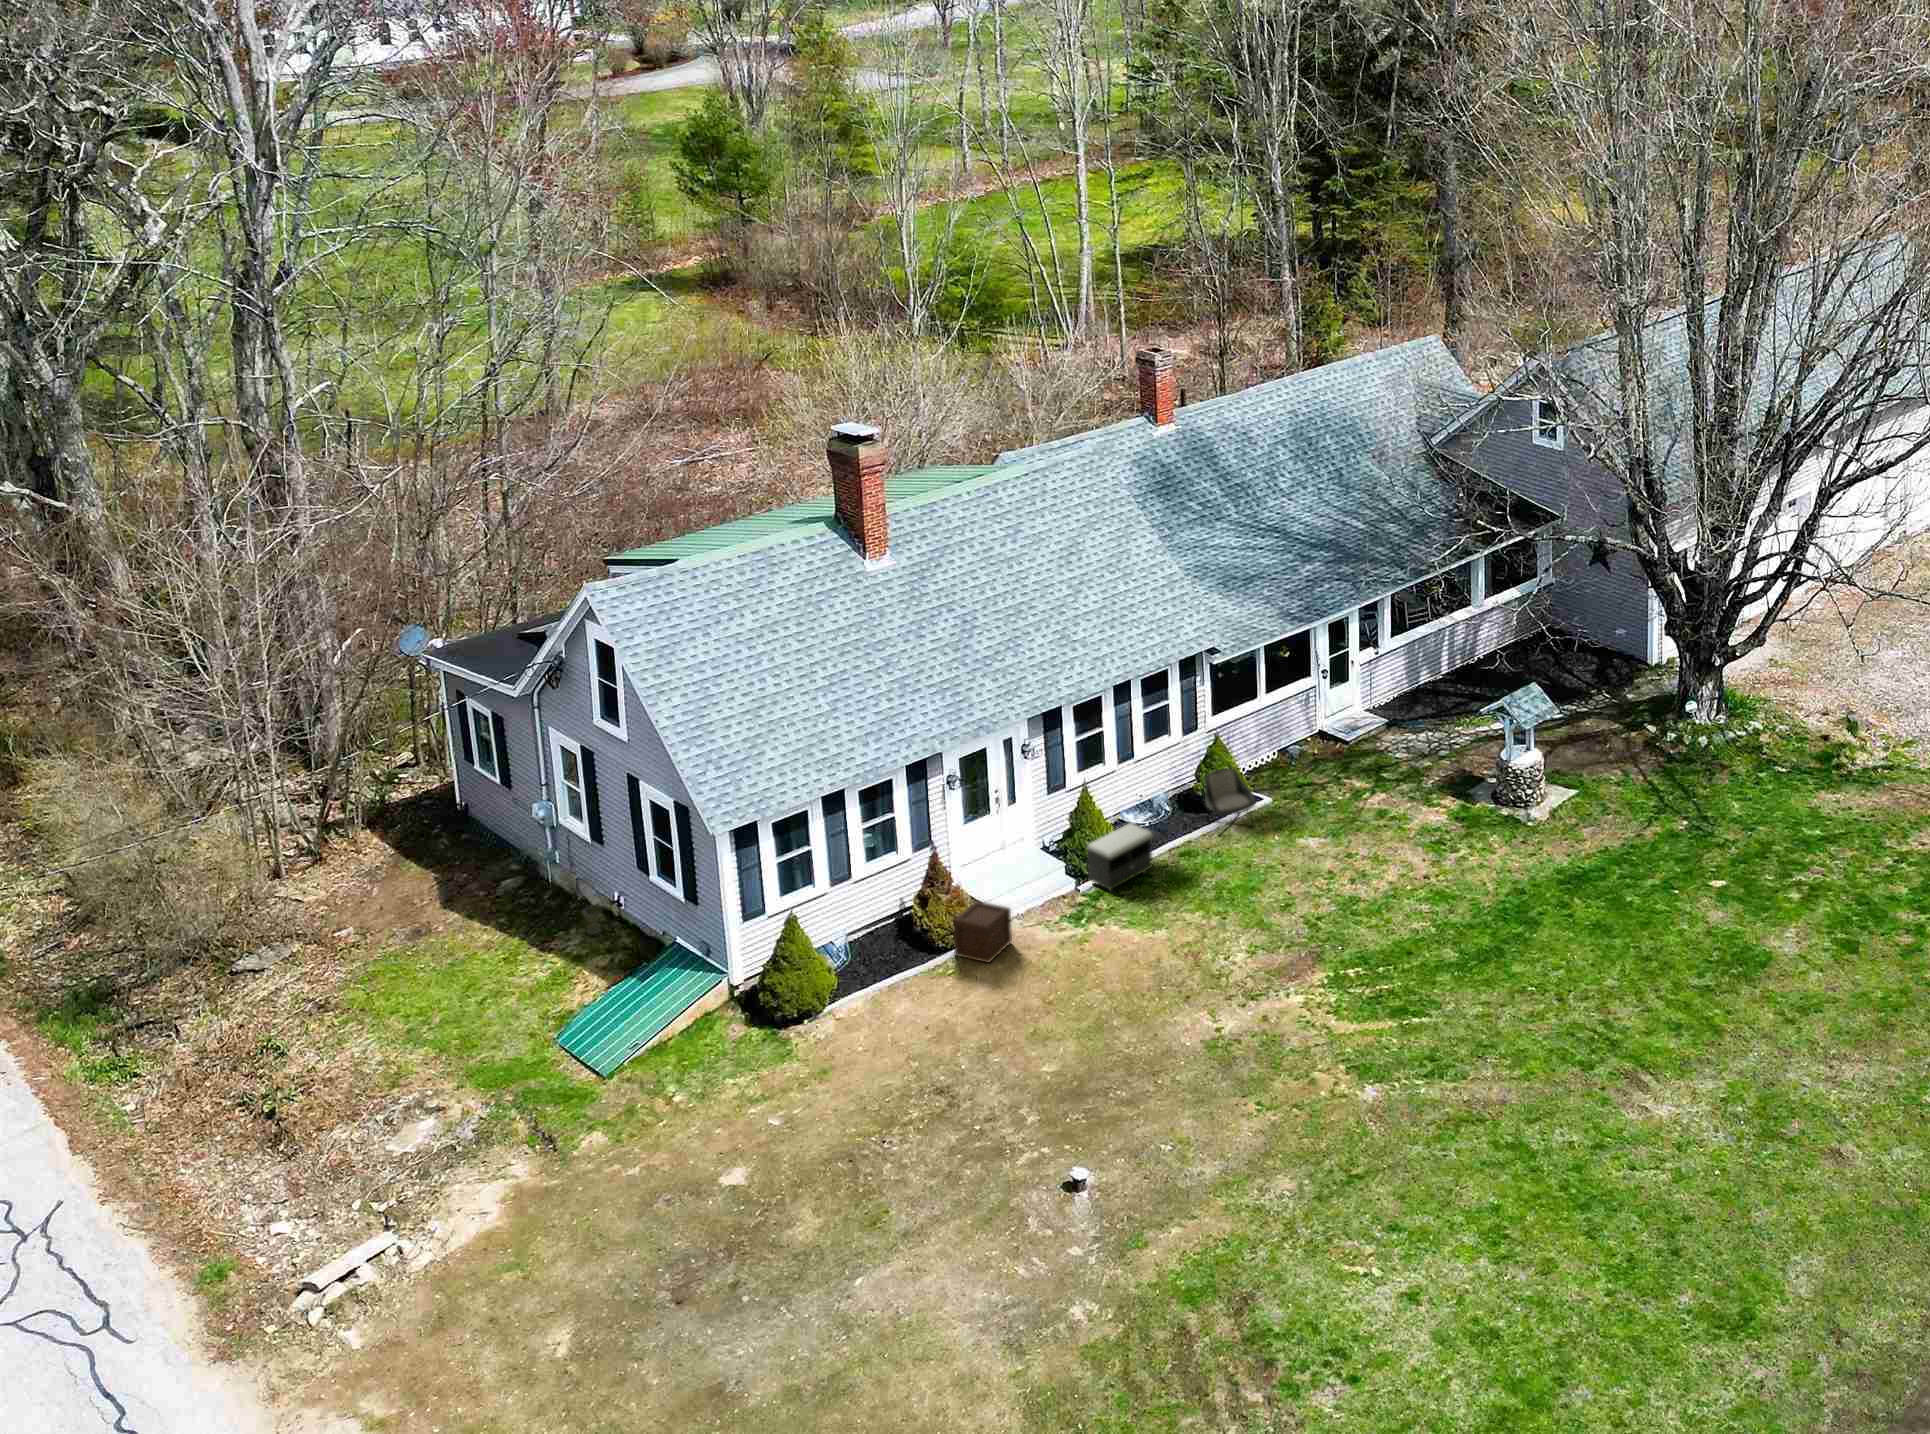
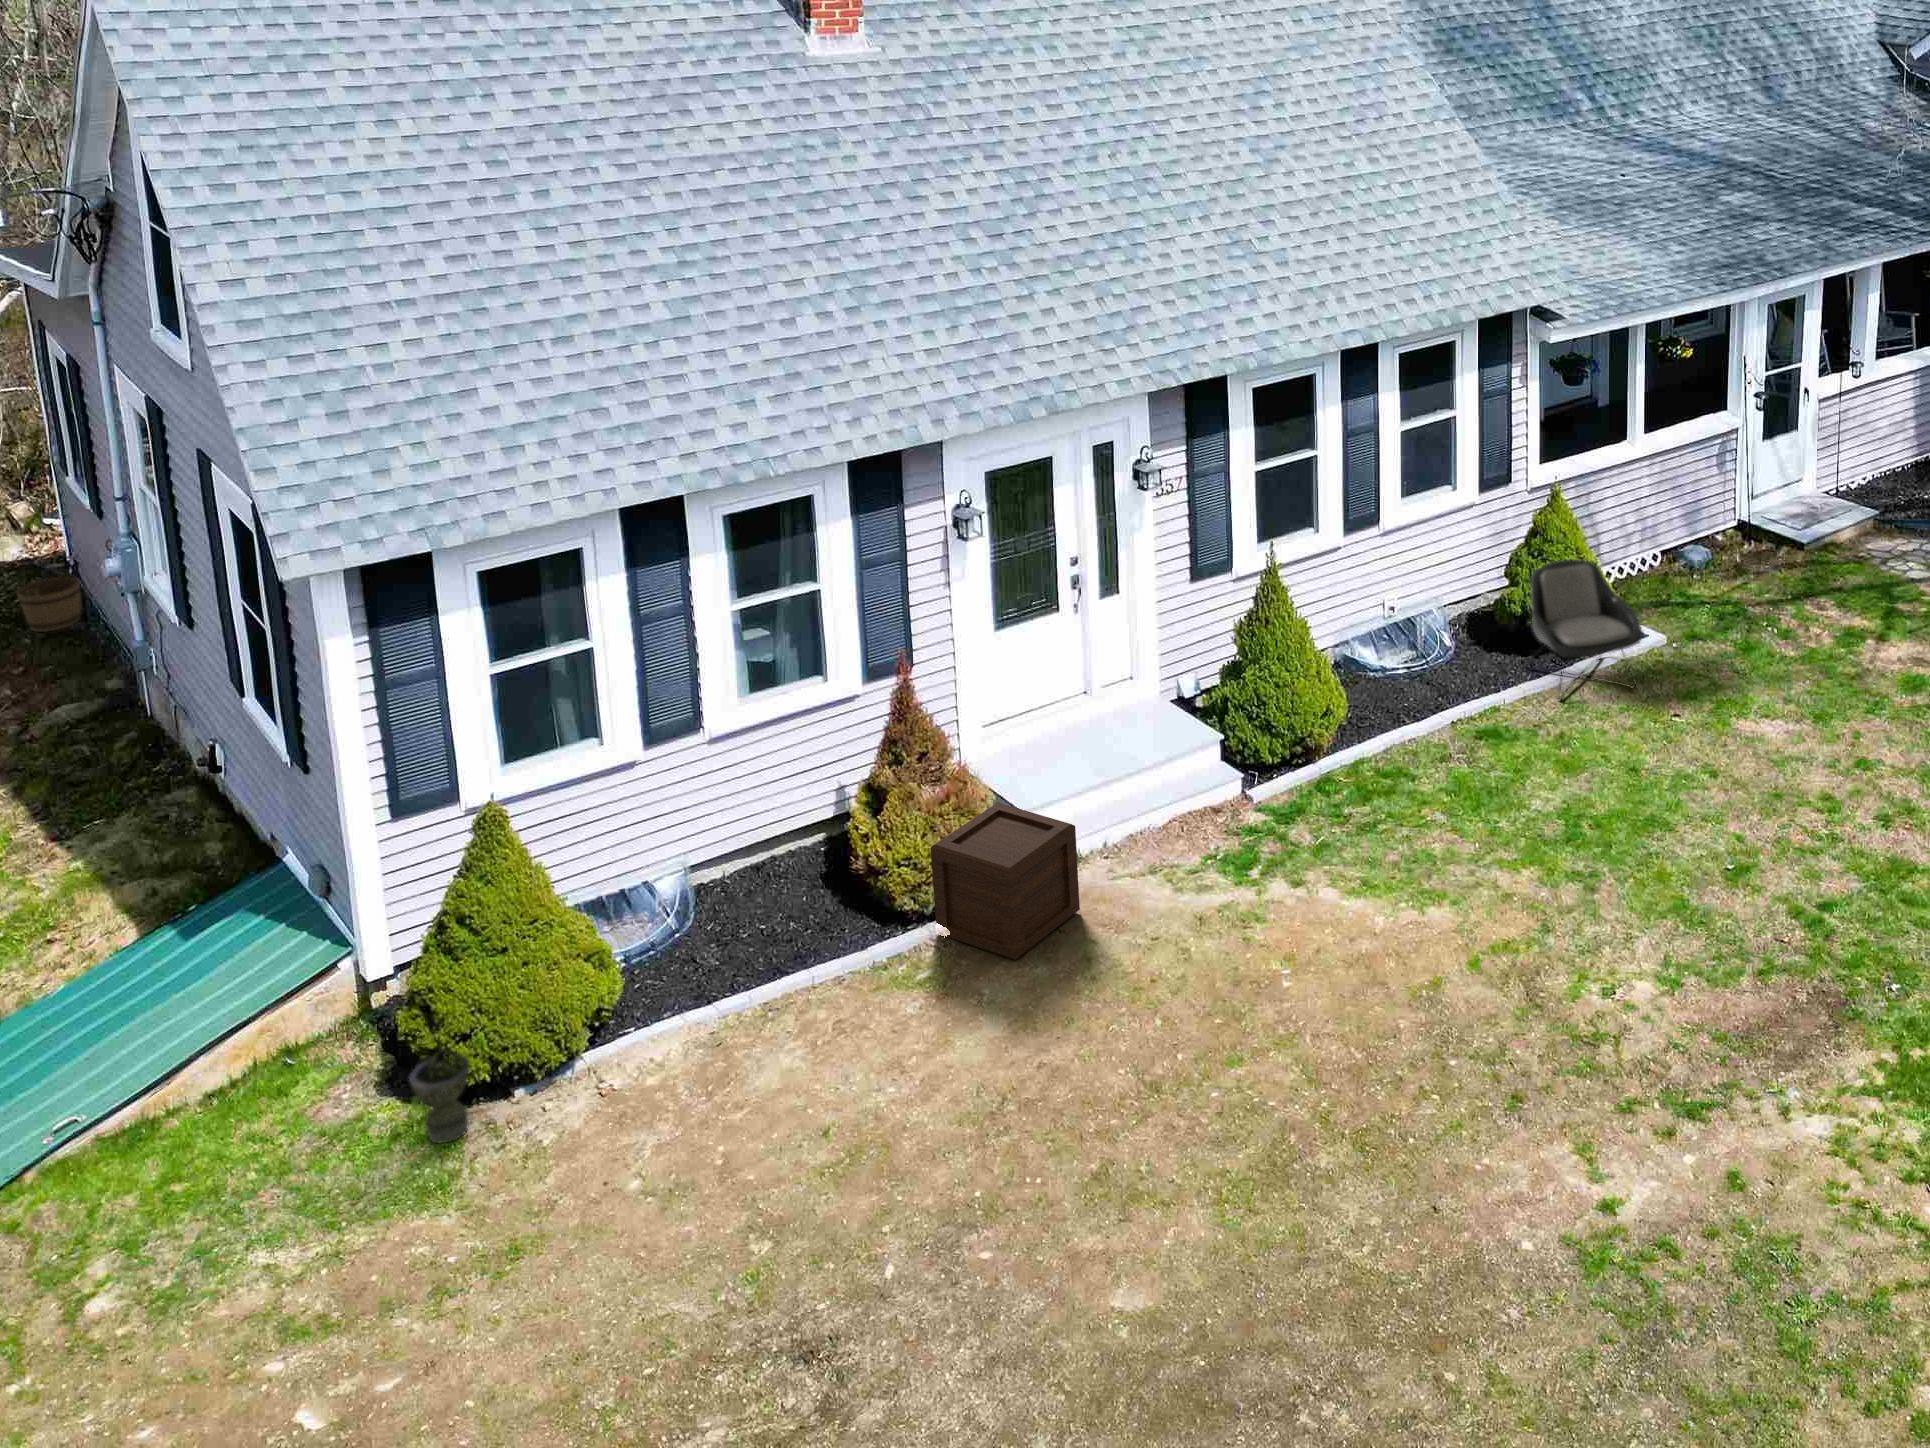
bucket: none [419,810,450,844] -> present [17,574,82,632]
storage bench: present [1087,824,1152,890] -> none [1270,655,1420,804]
planter: present [583,904,602,935] -> present [409,1048,470,1143]

